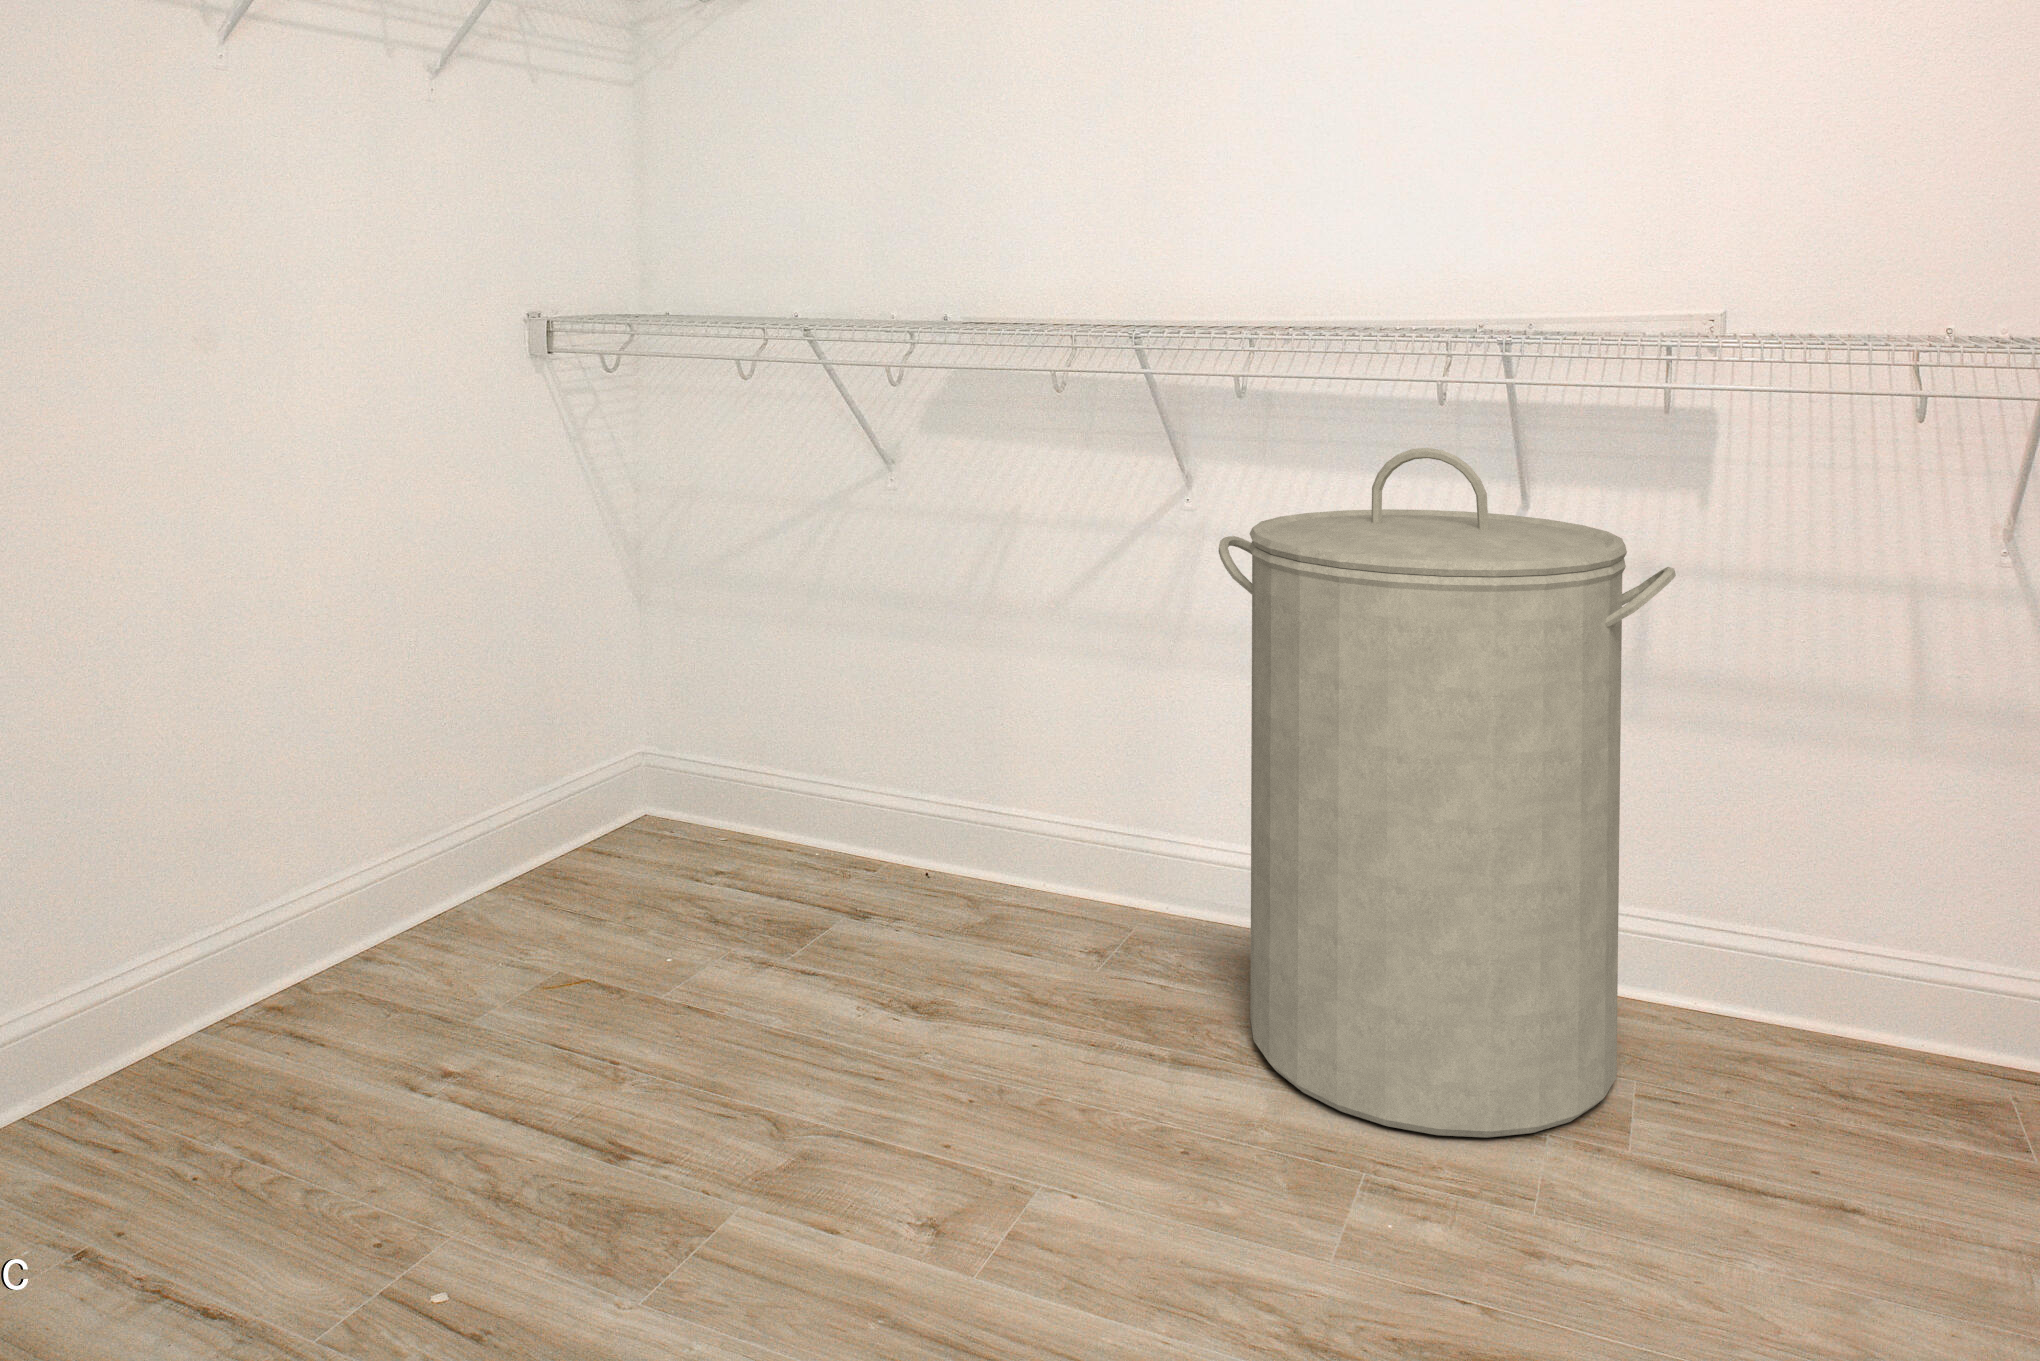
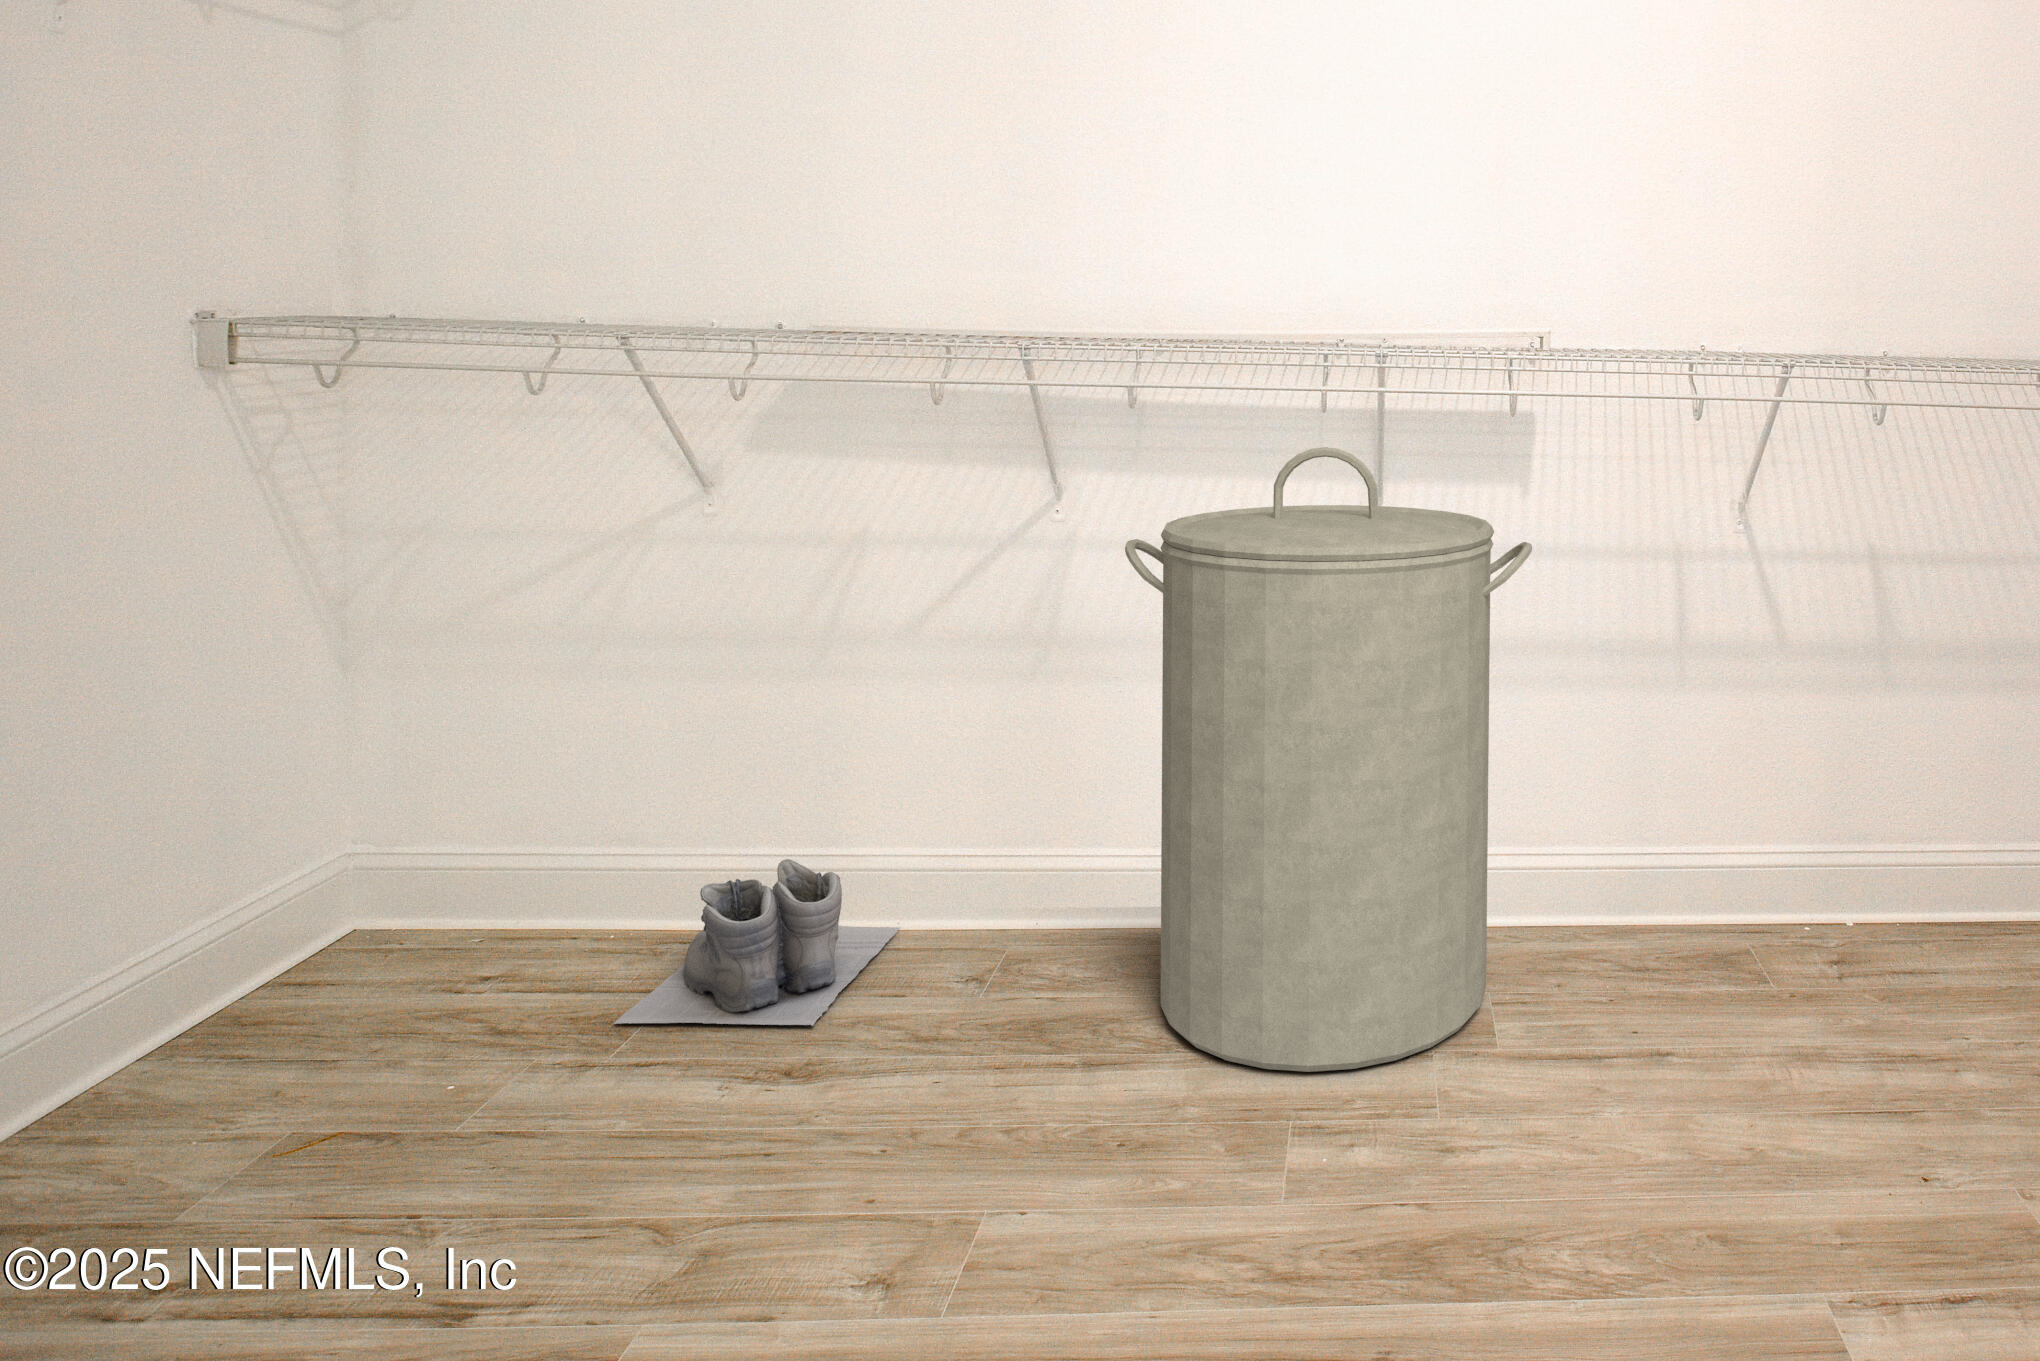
boots: none [790,811,1035,969] -> present [613,859,900,1026]

